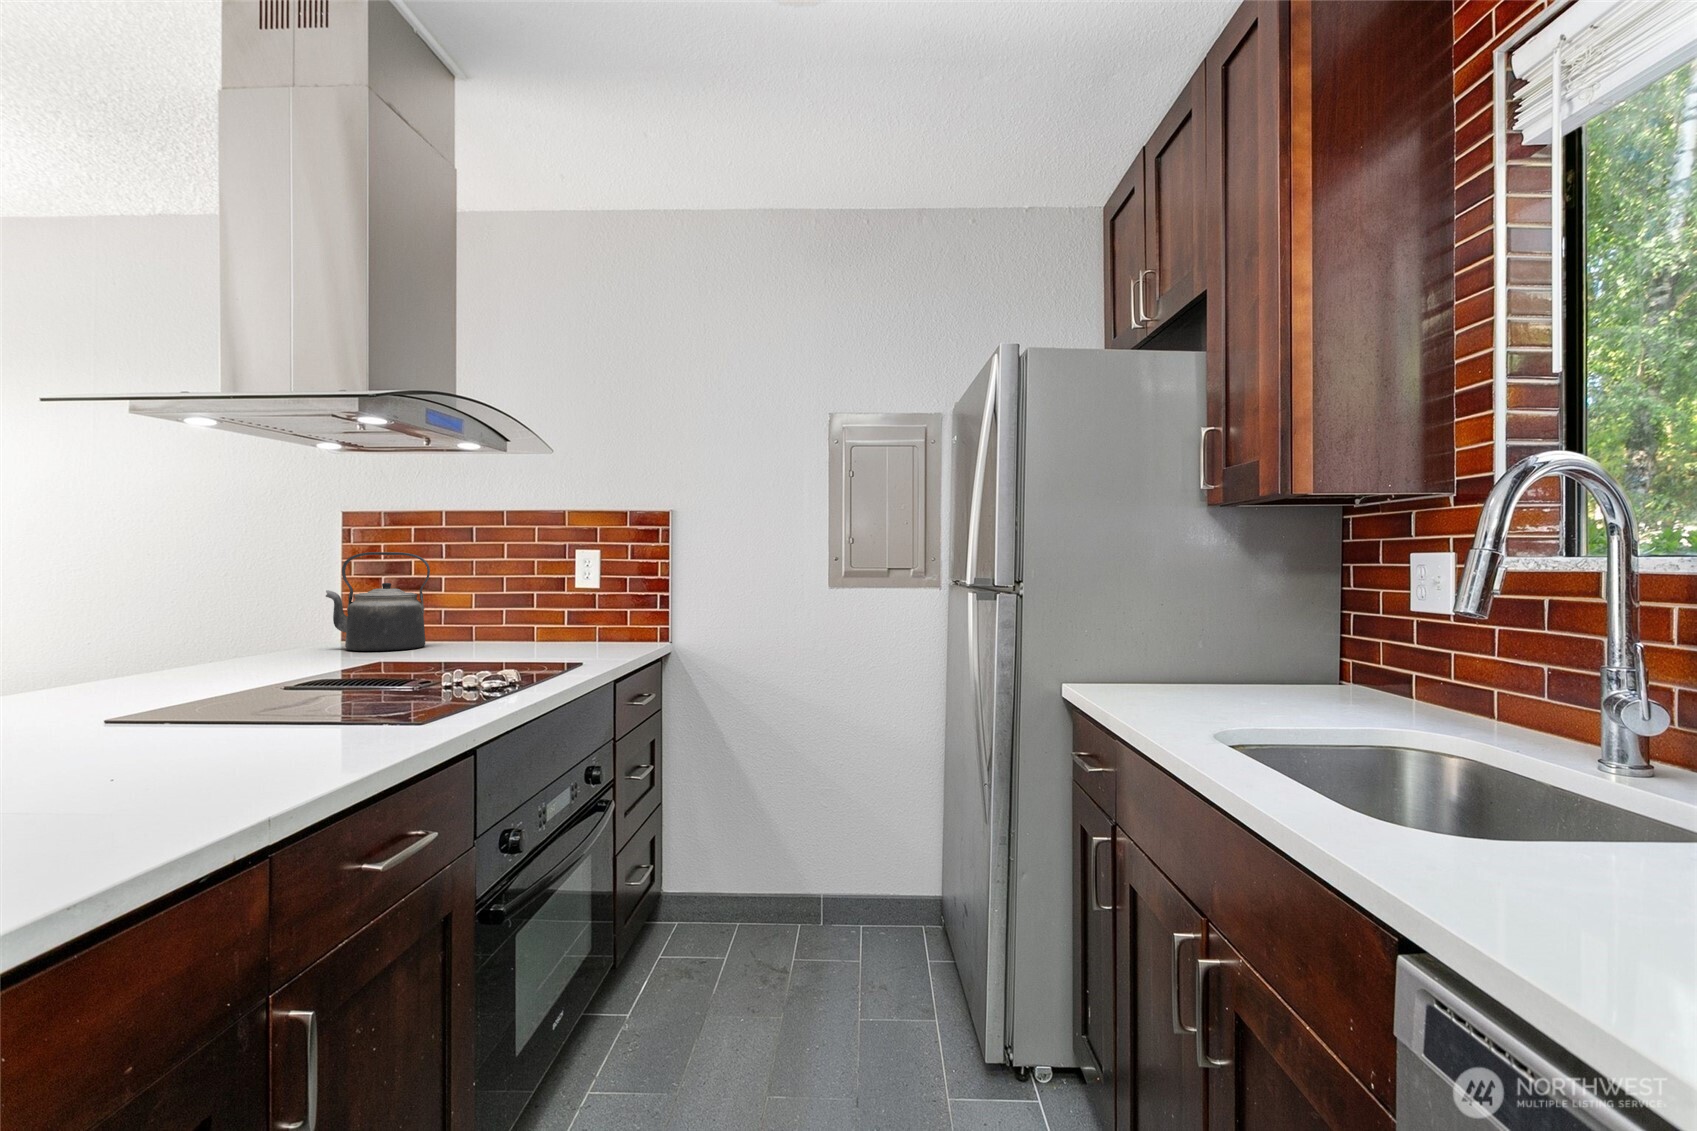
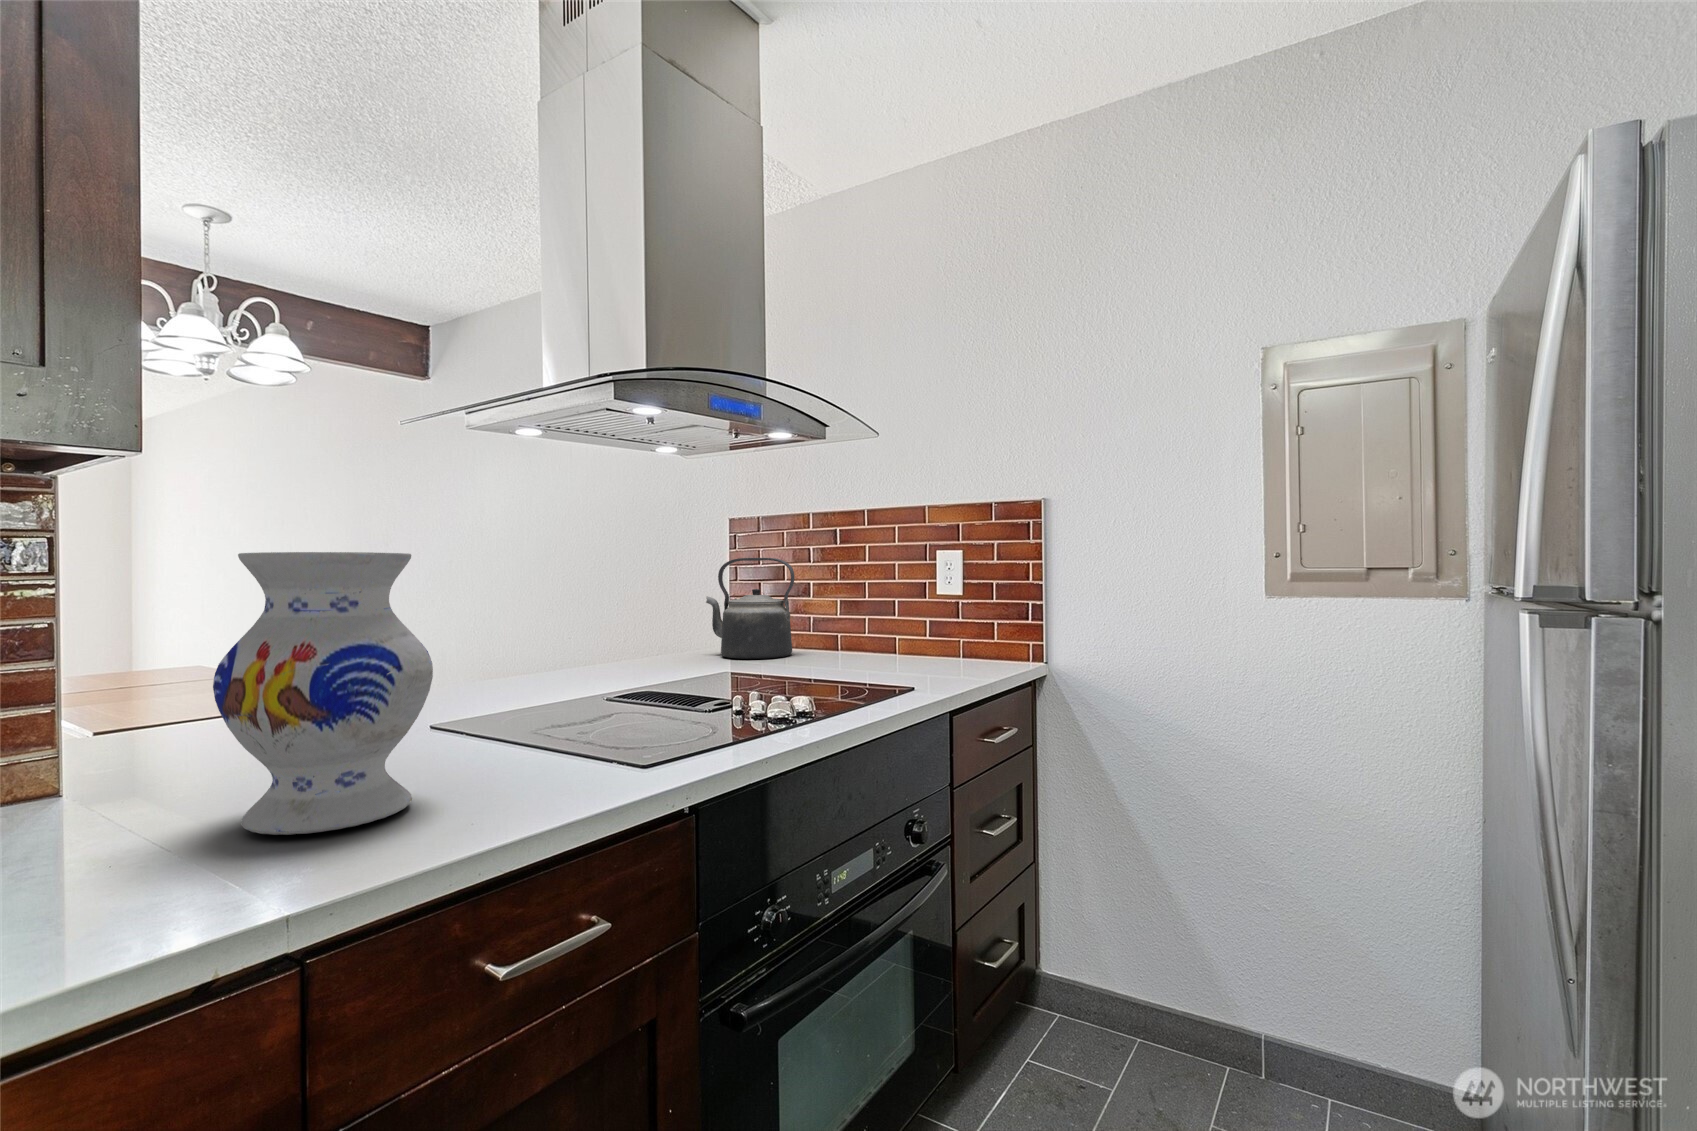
vase: none [67,543,275,785] -> present [213,552,433,835]

